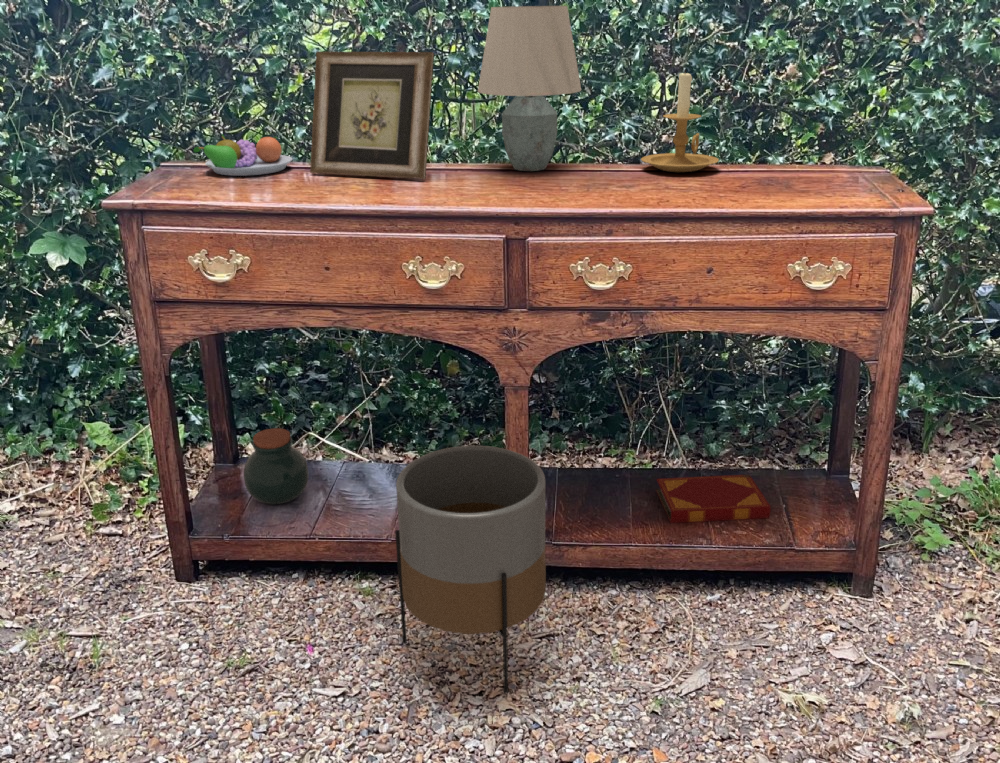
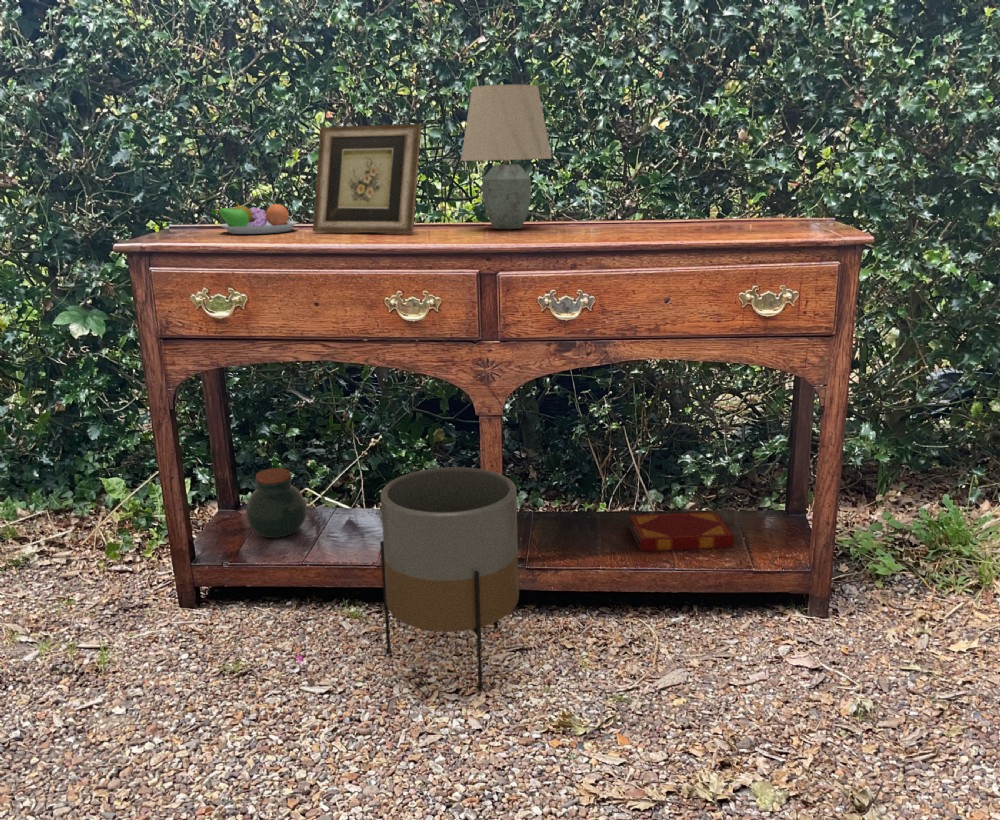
candle holder: present [641,69,719,172] -> none [606,138,675,228]

